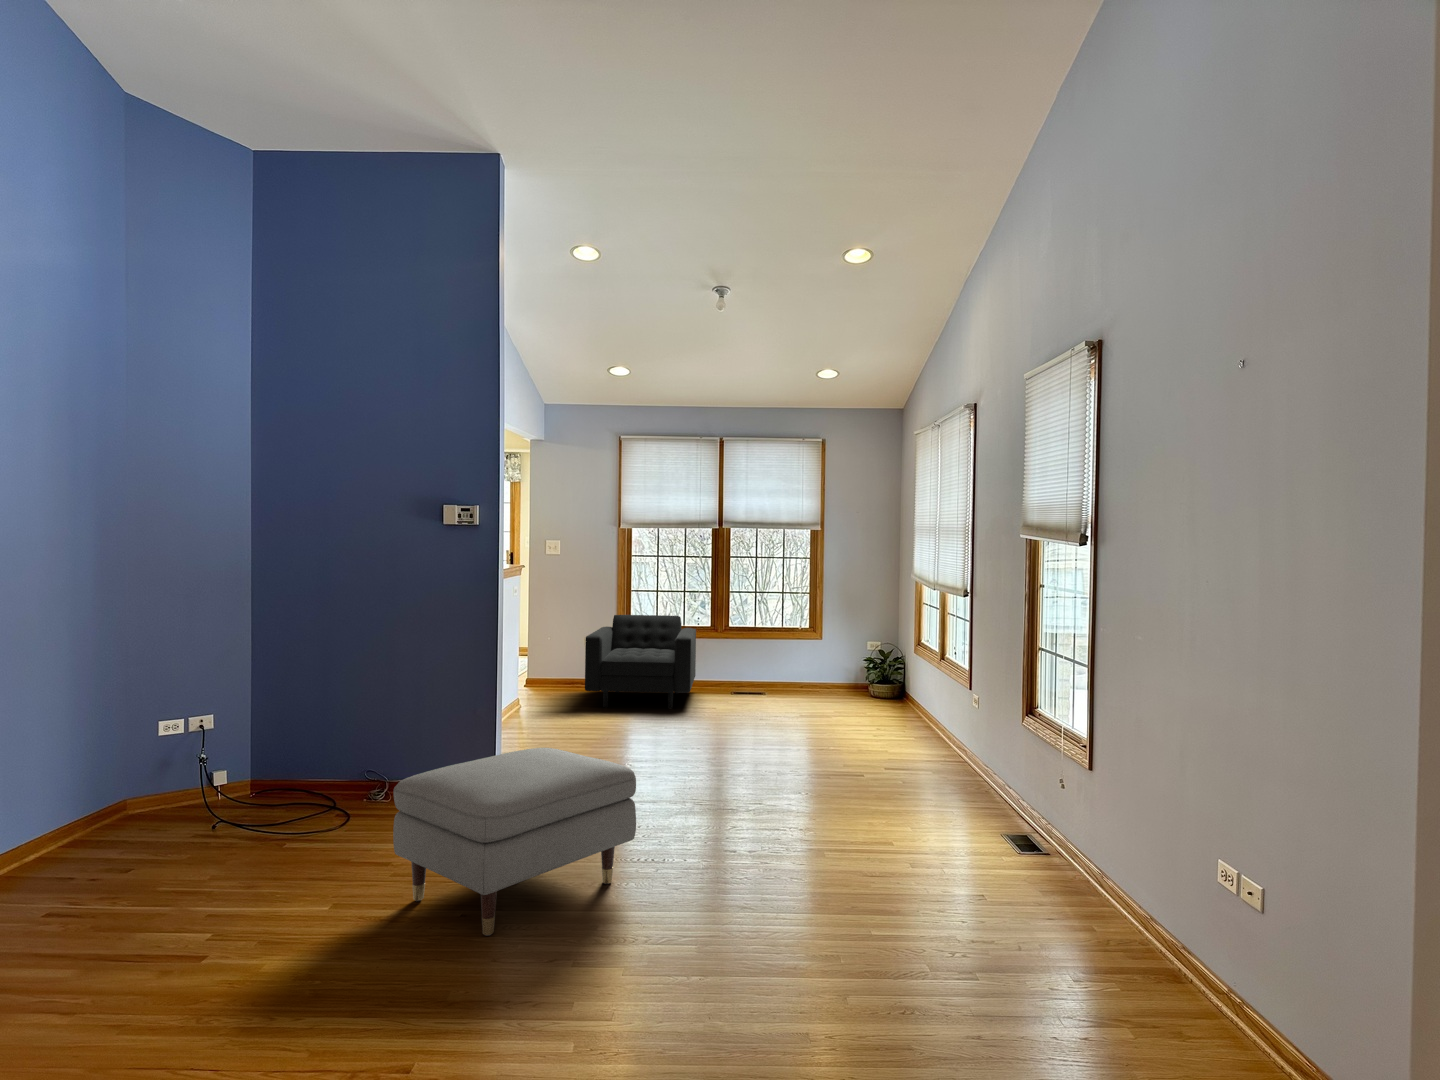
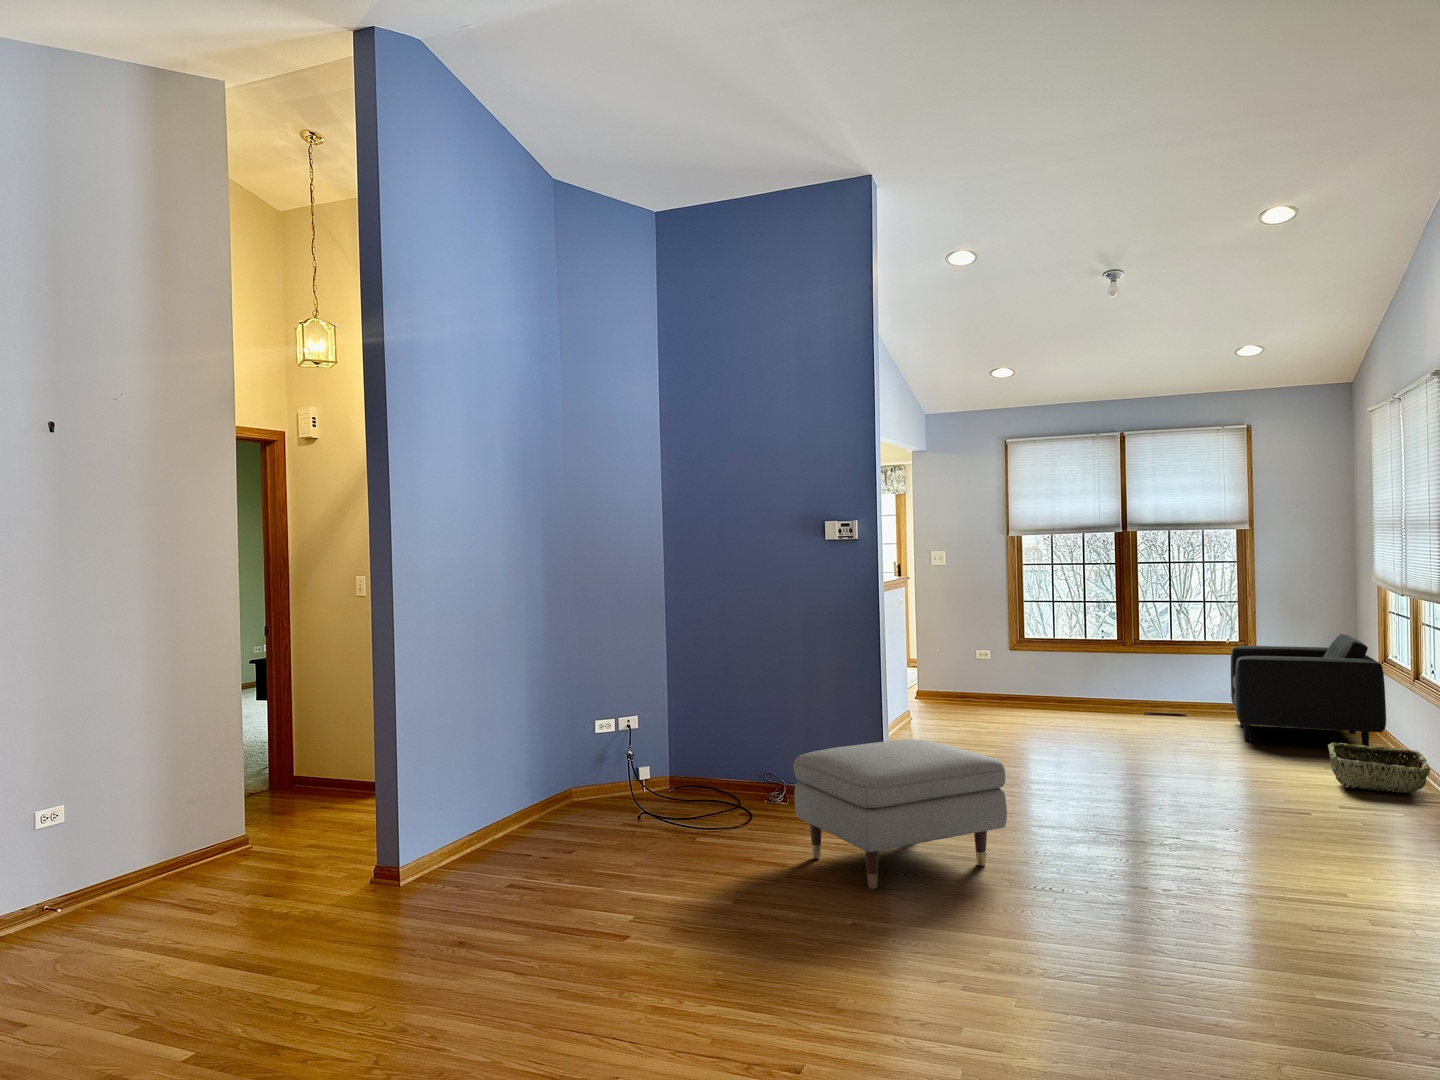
armchair: present [585,615,696,709] -> present [1231,634,1386,746]
woven basket: none [888,718,962,758] -> present [1328,743,1430,793]

